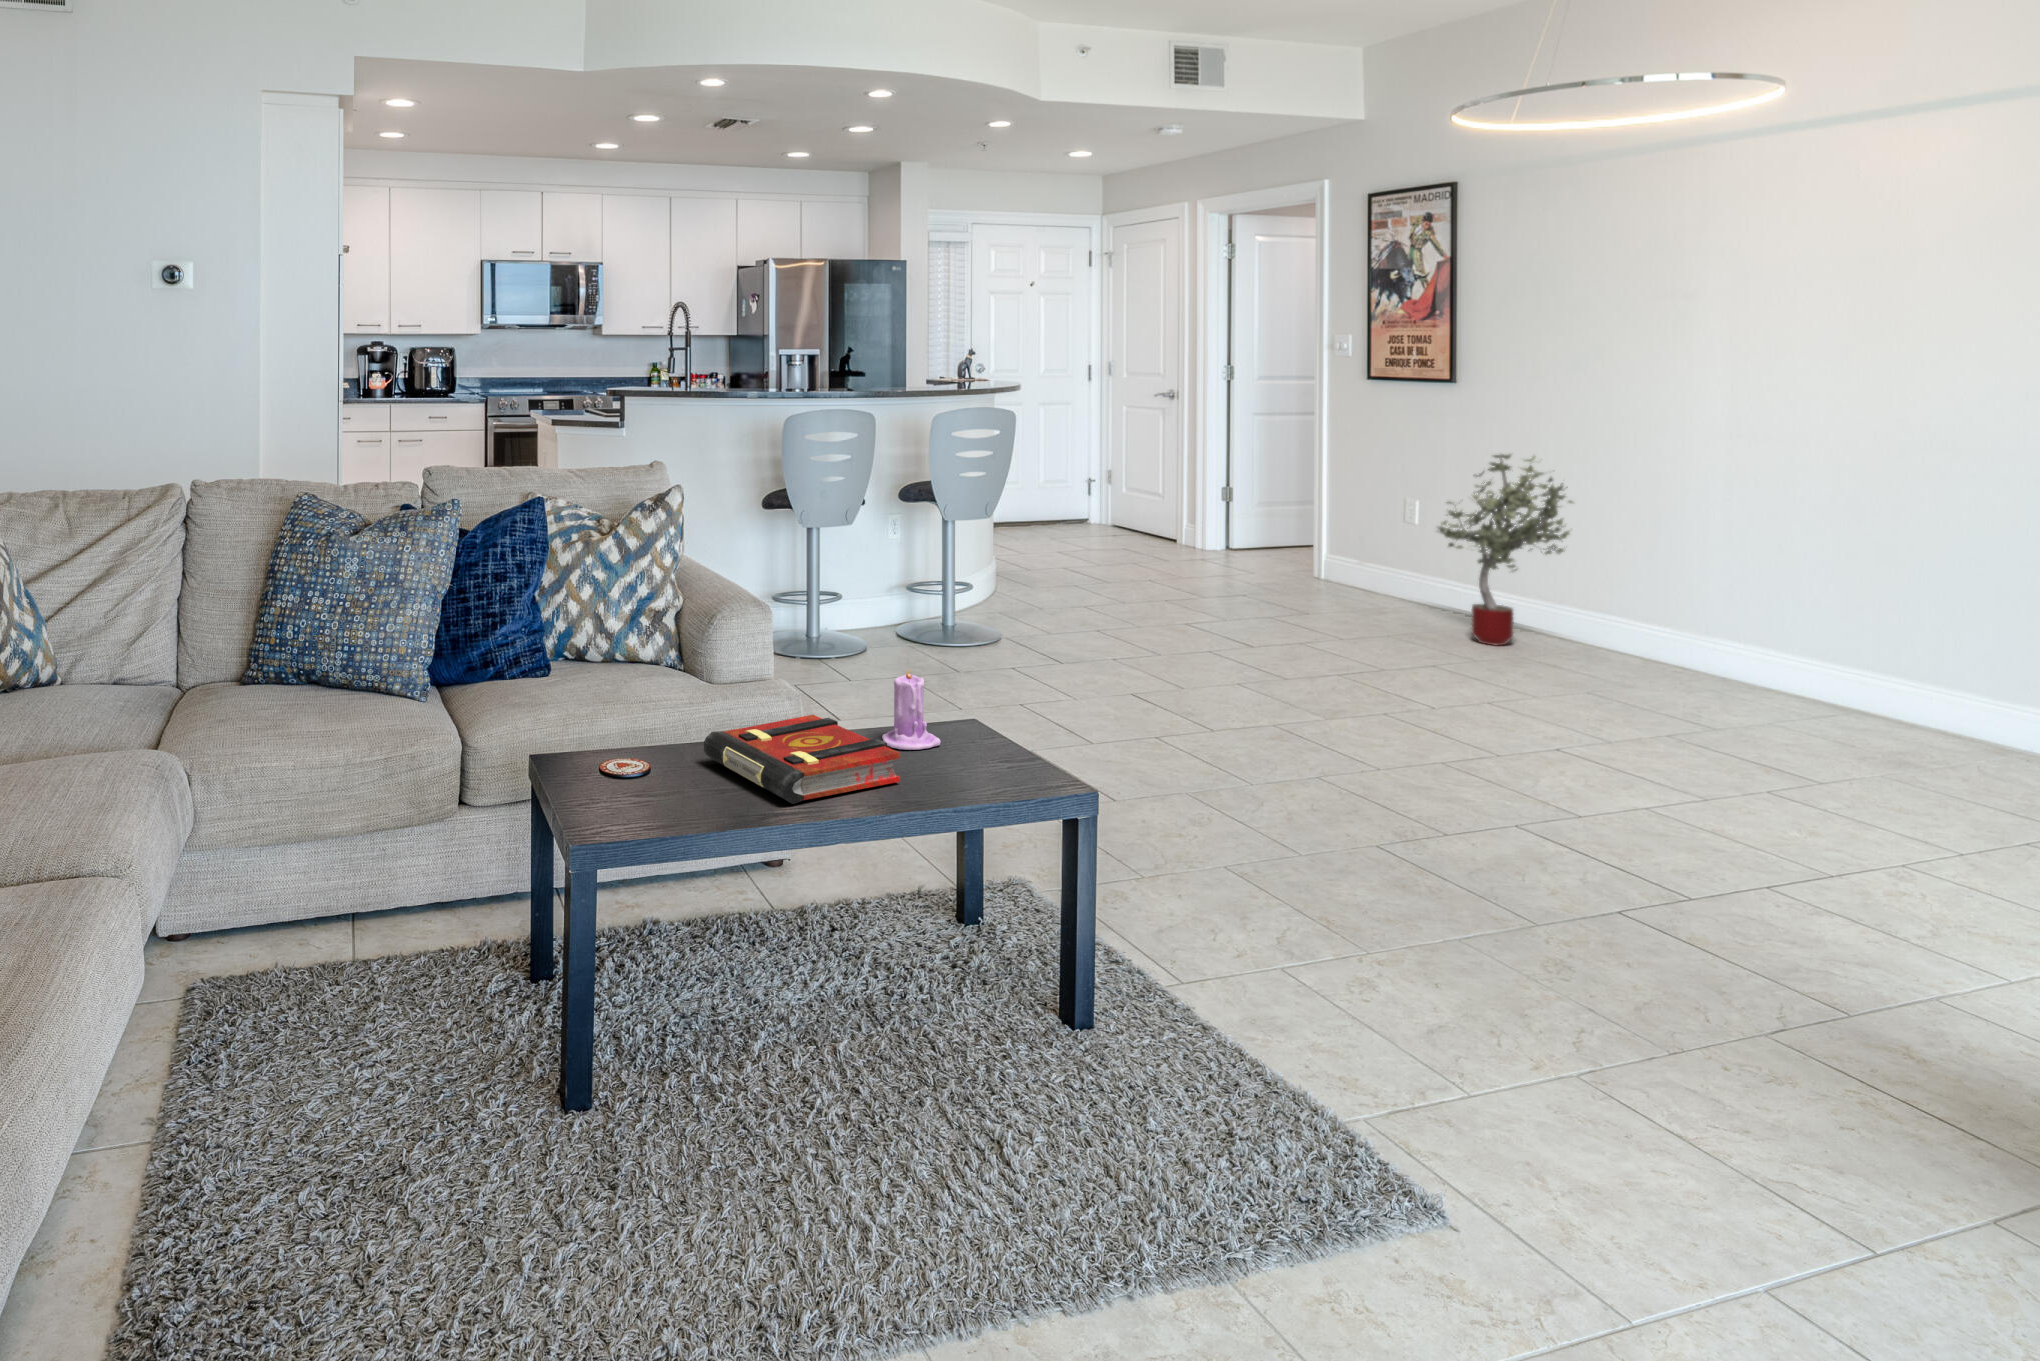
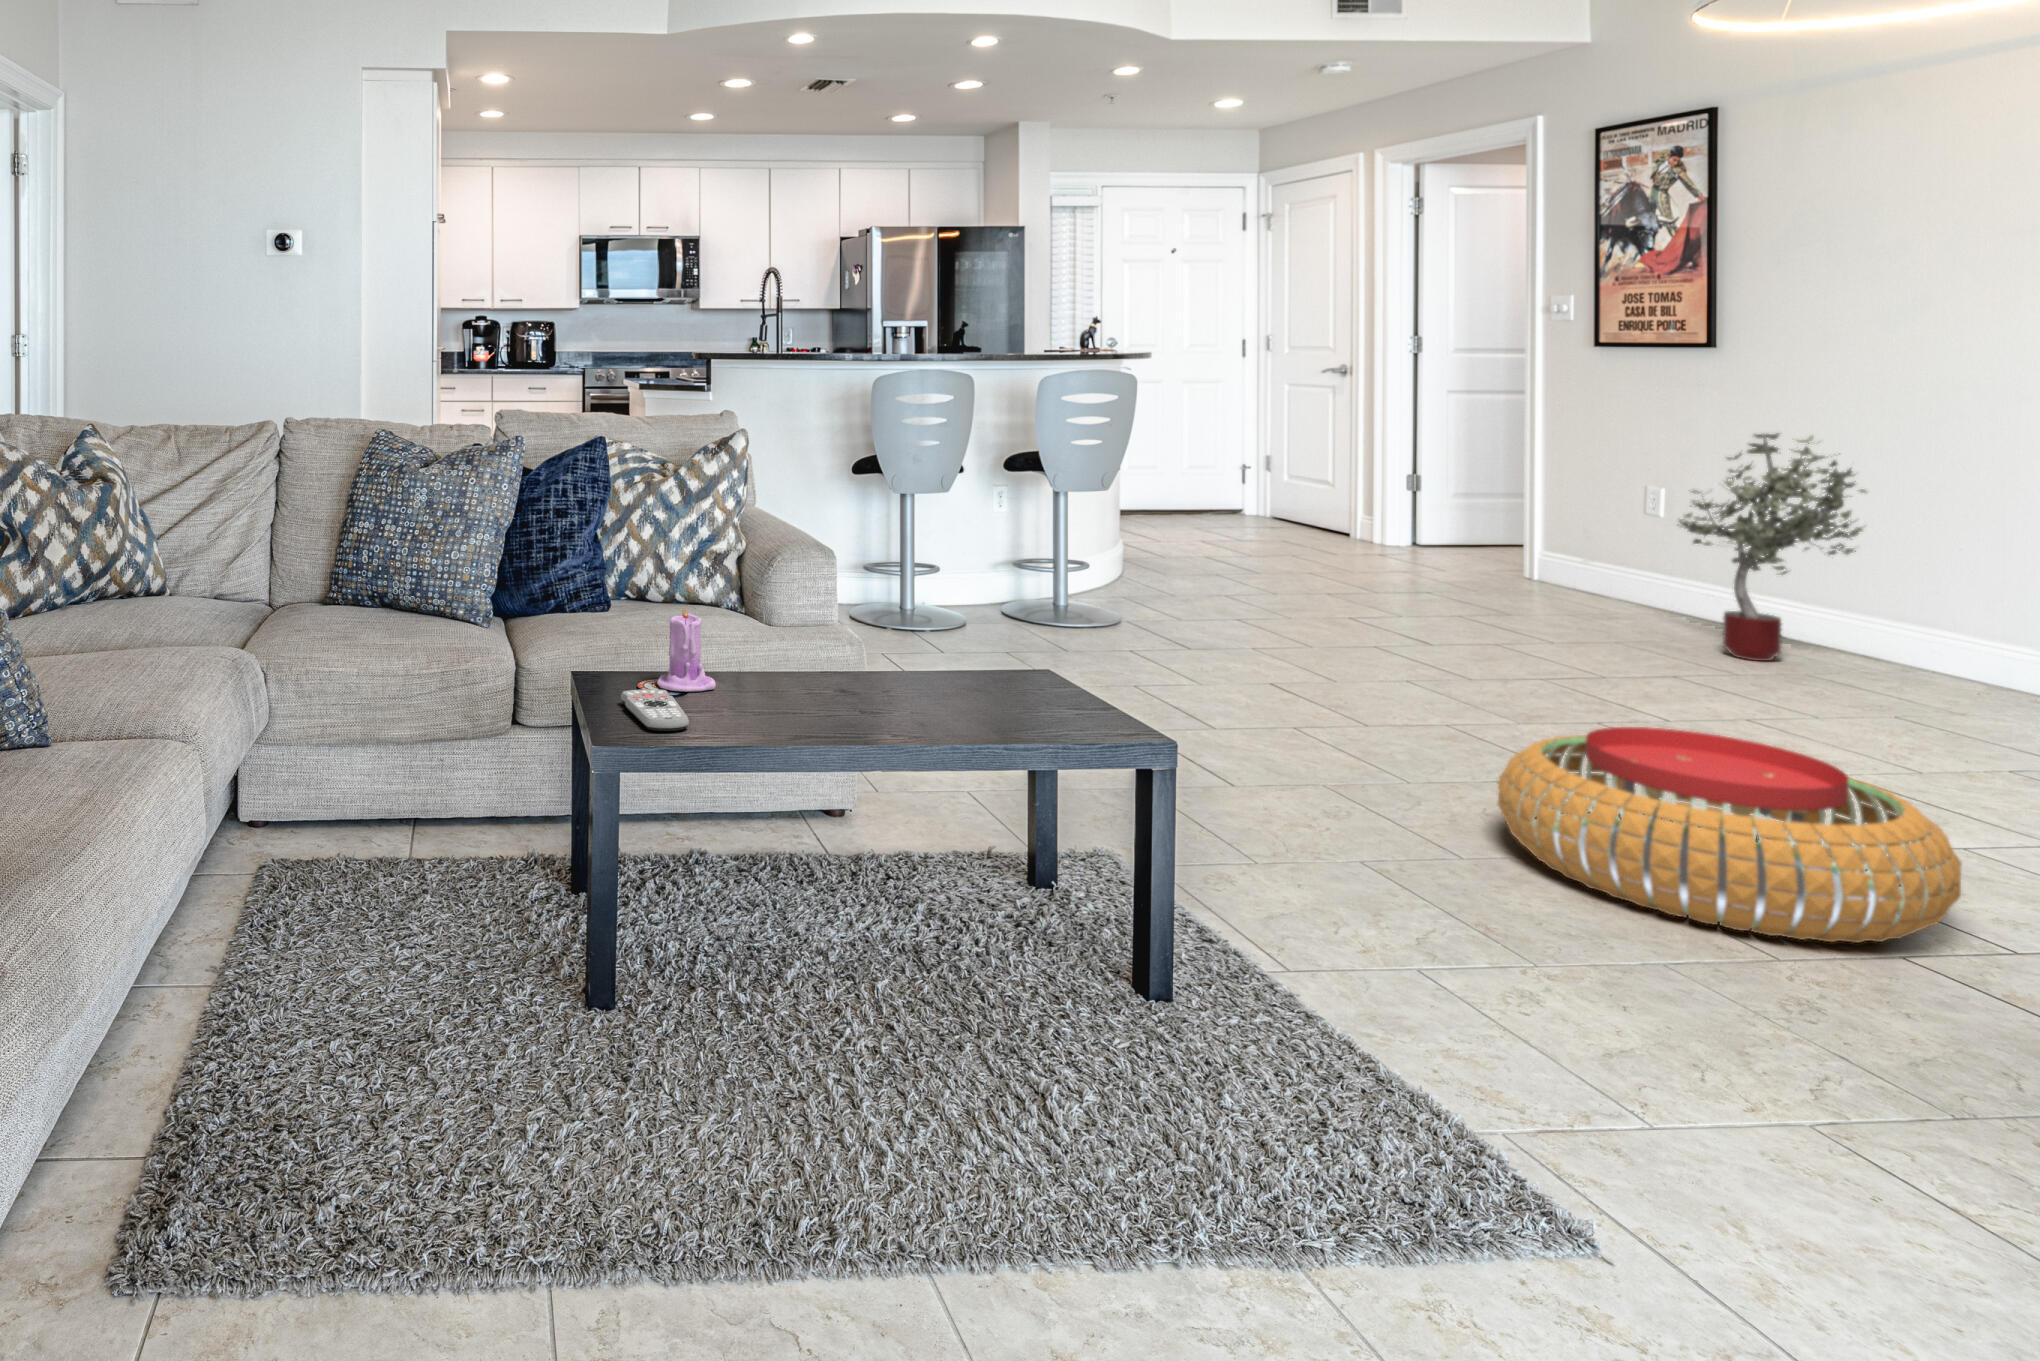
candle: present [882,668,941,750] -> present [657,605,716,692]
book: present [704,715,900,804] -> none [748,649,952,728]
pouf: none [1330,729,1668,907] -> present [1498,727,1961,943]
remote control: none [583,774,658,822] -> present [621,689,689,731]

